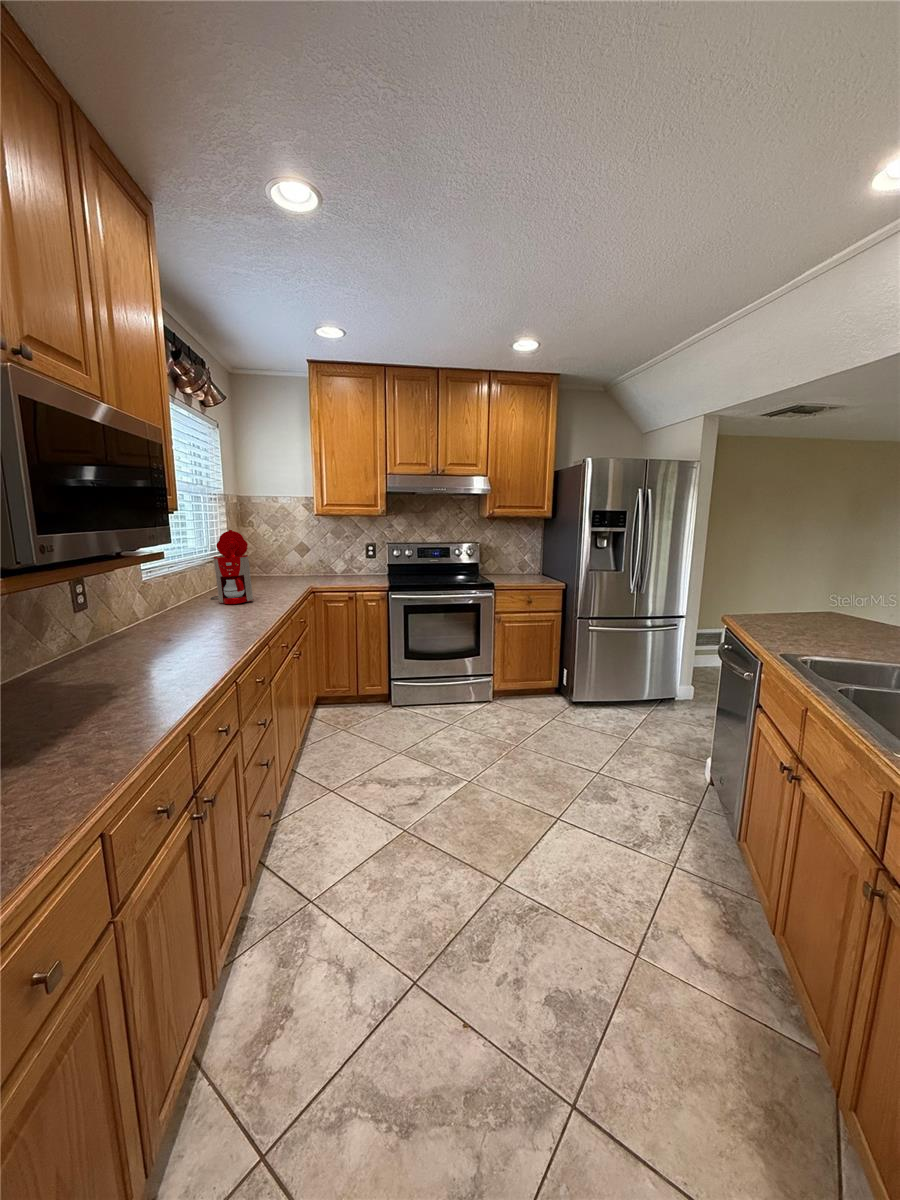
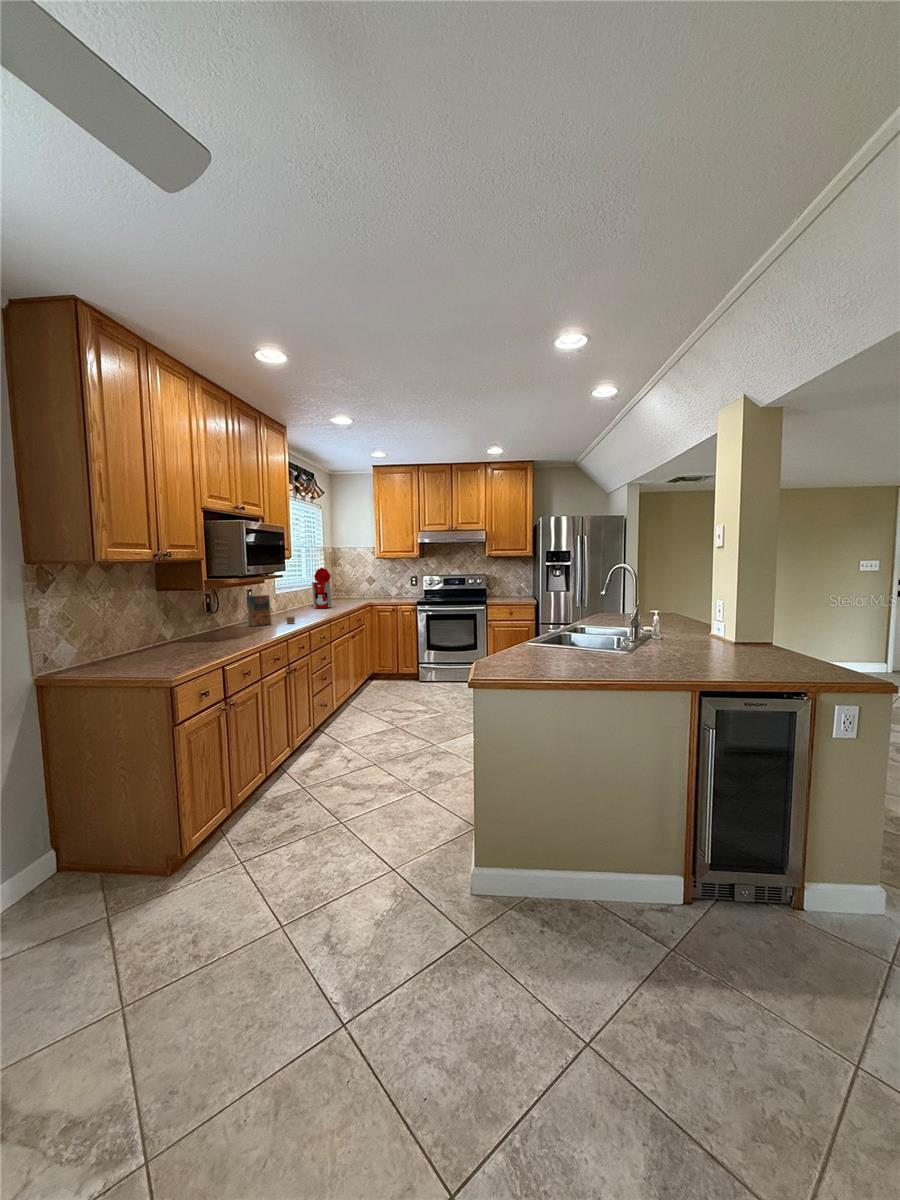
cereal box: none [65,597,197,679] -> present [247,595,295,626]

